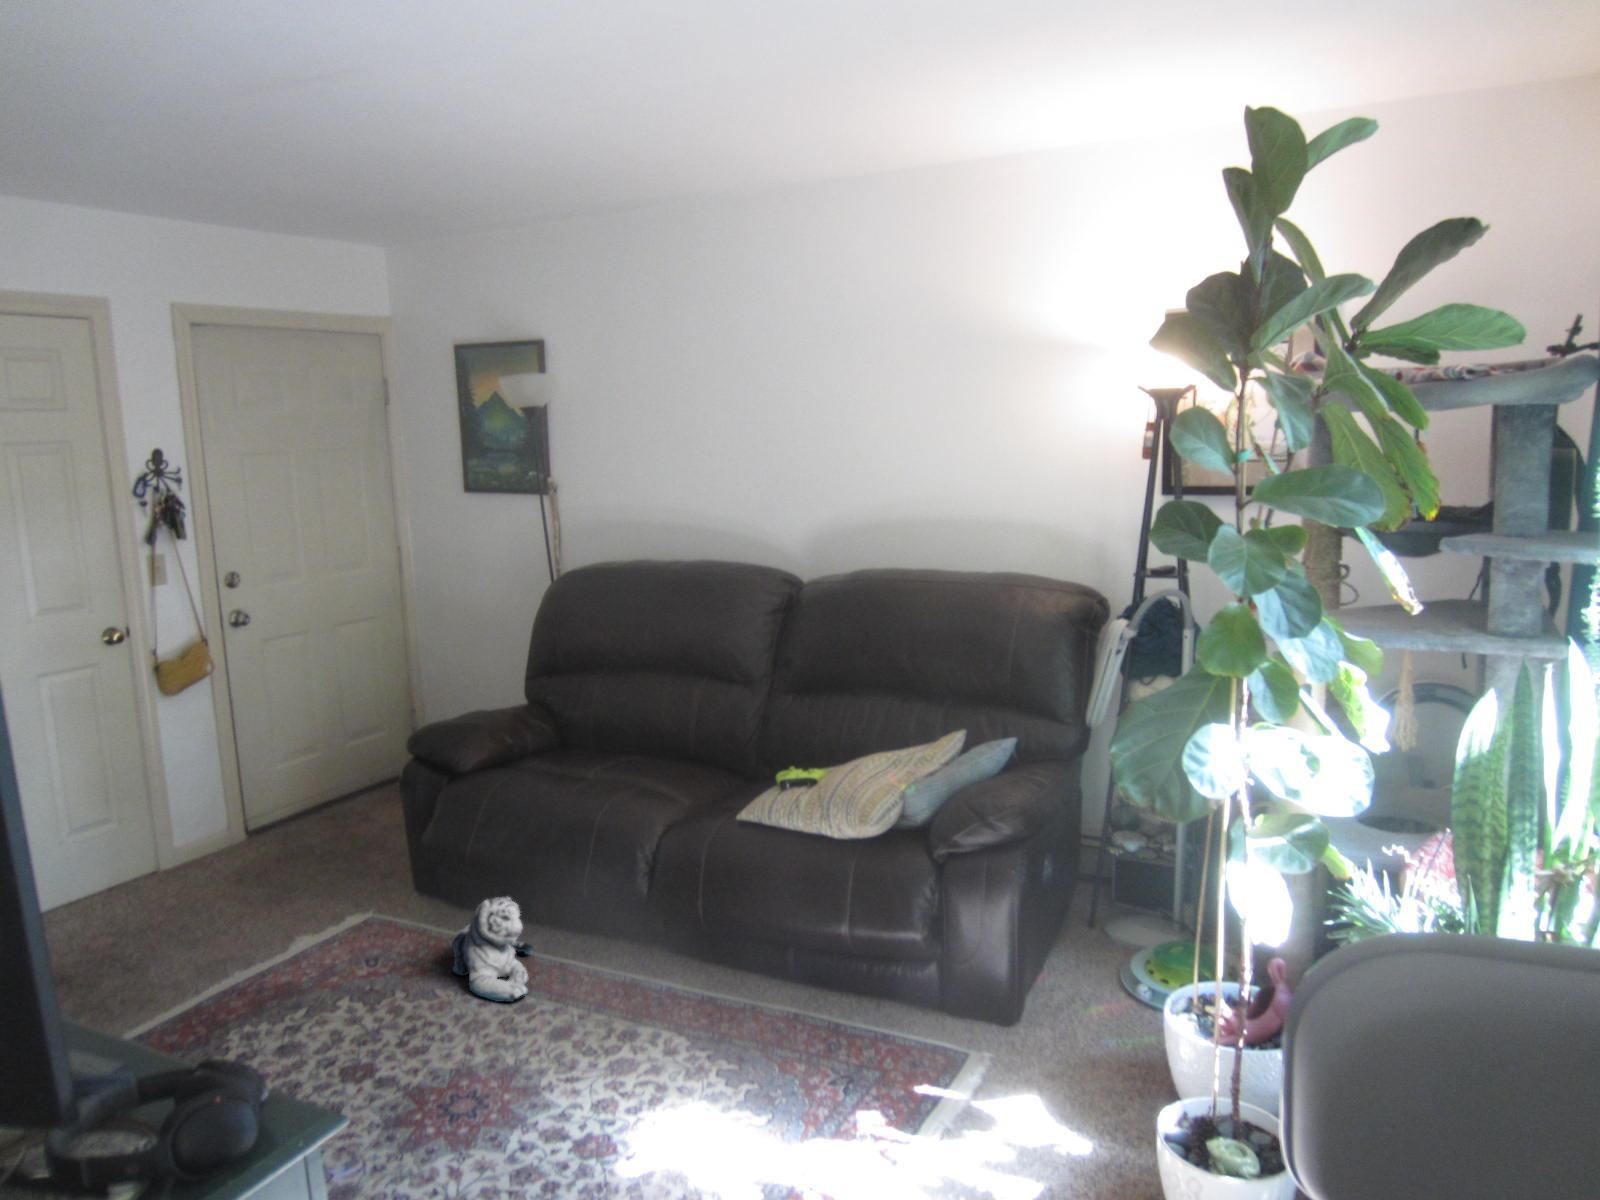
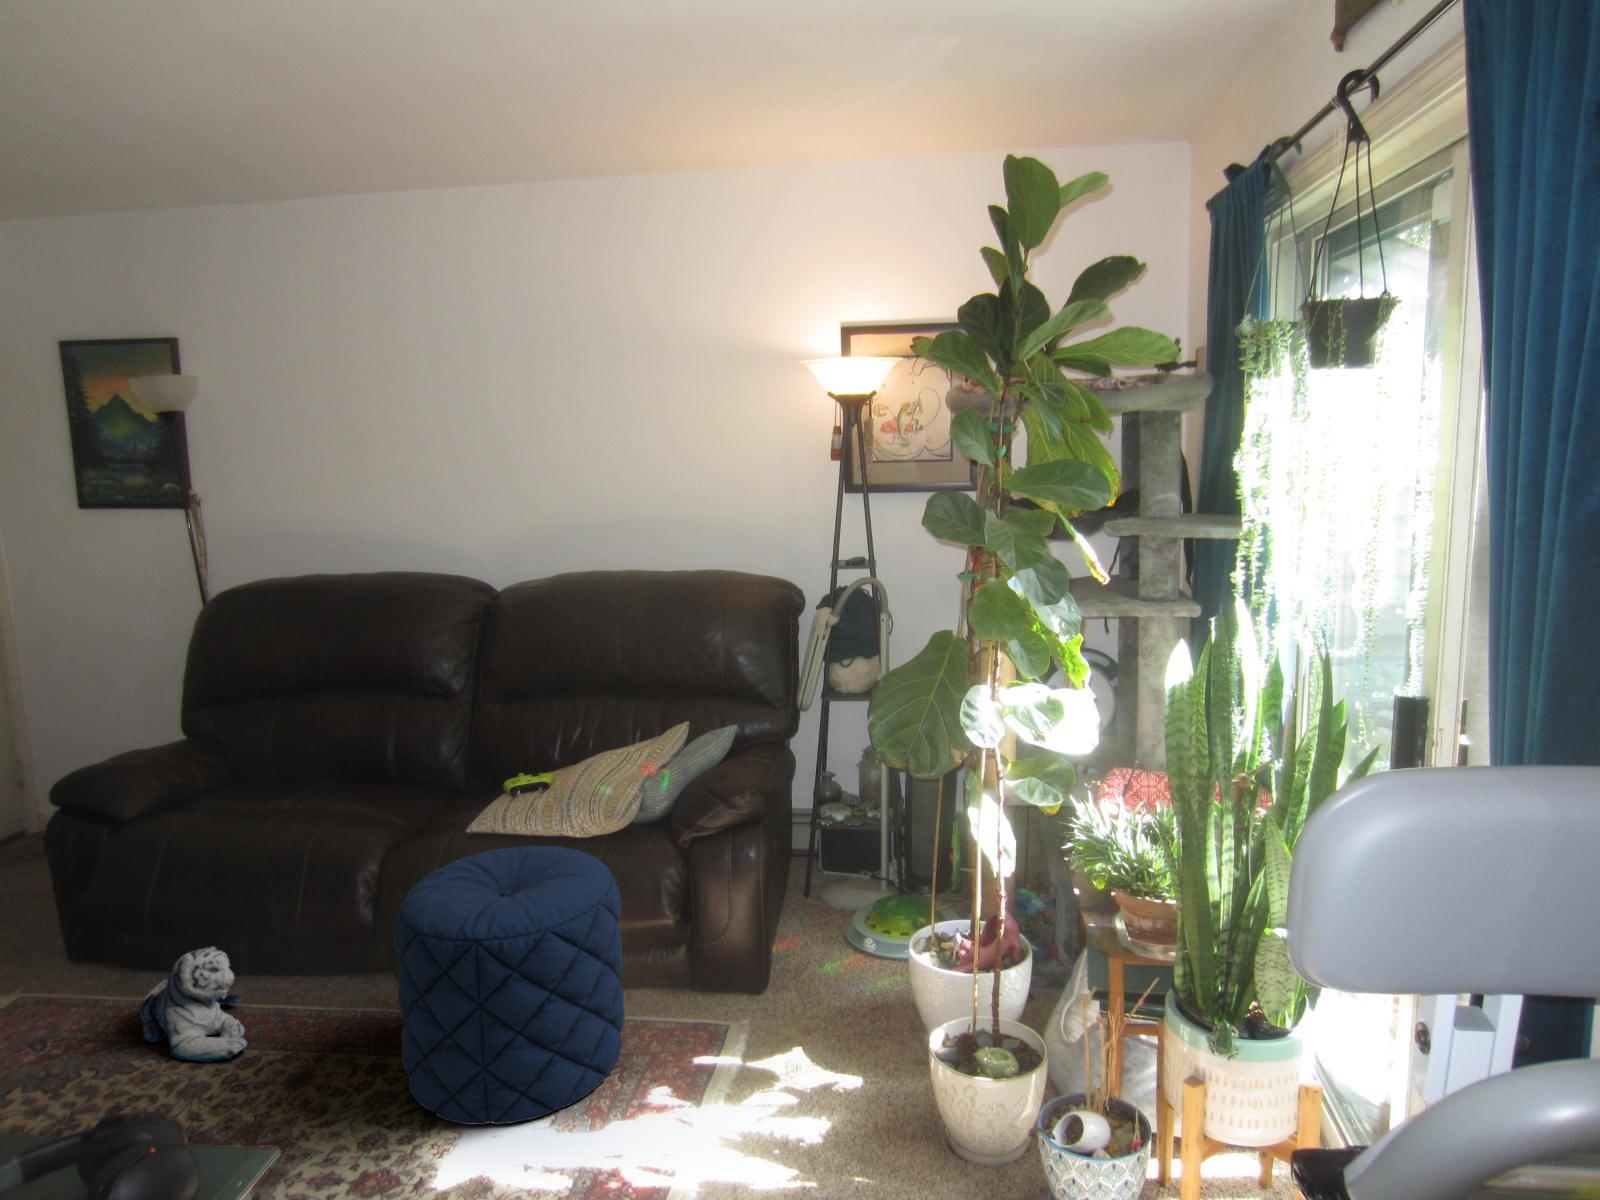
pouf: none [638,839,861,1117] -> present [394,846,625,1125]

